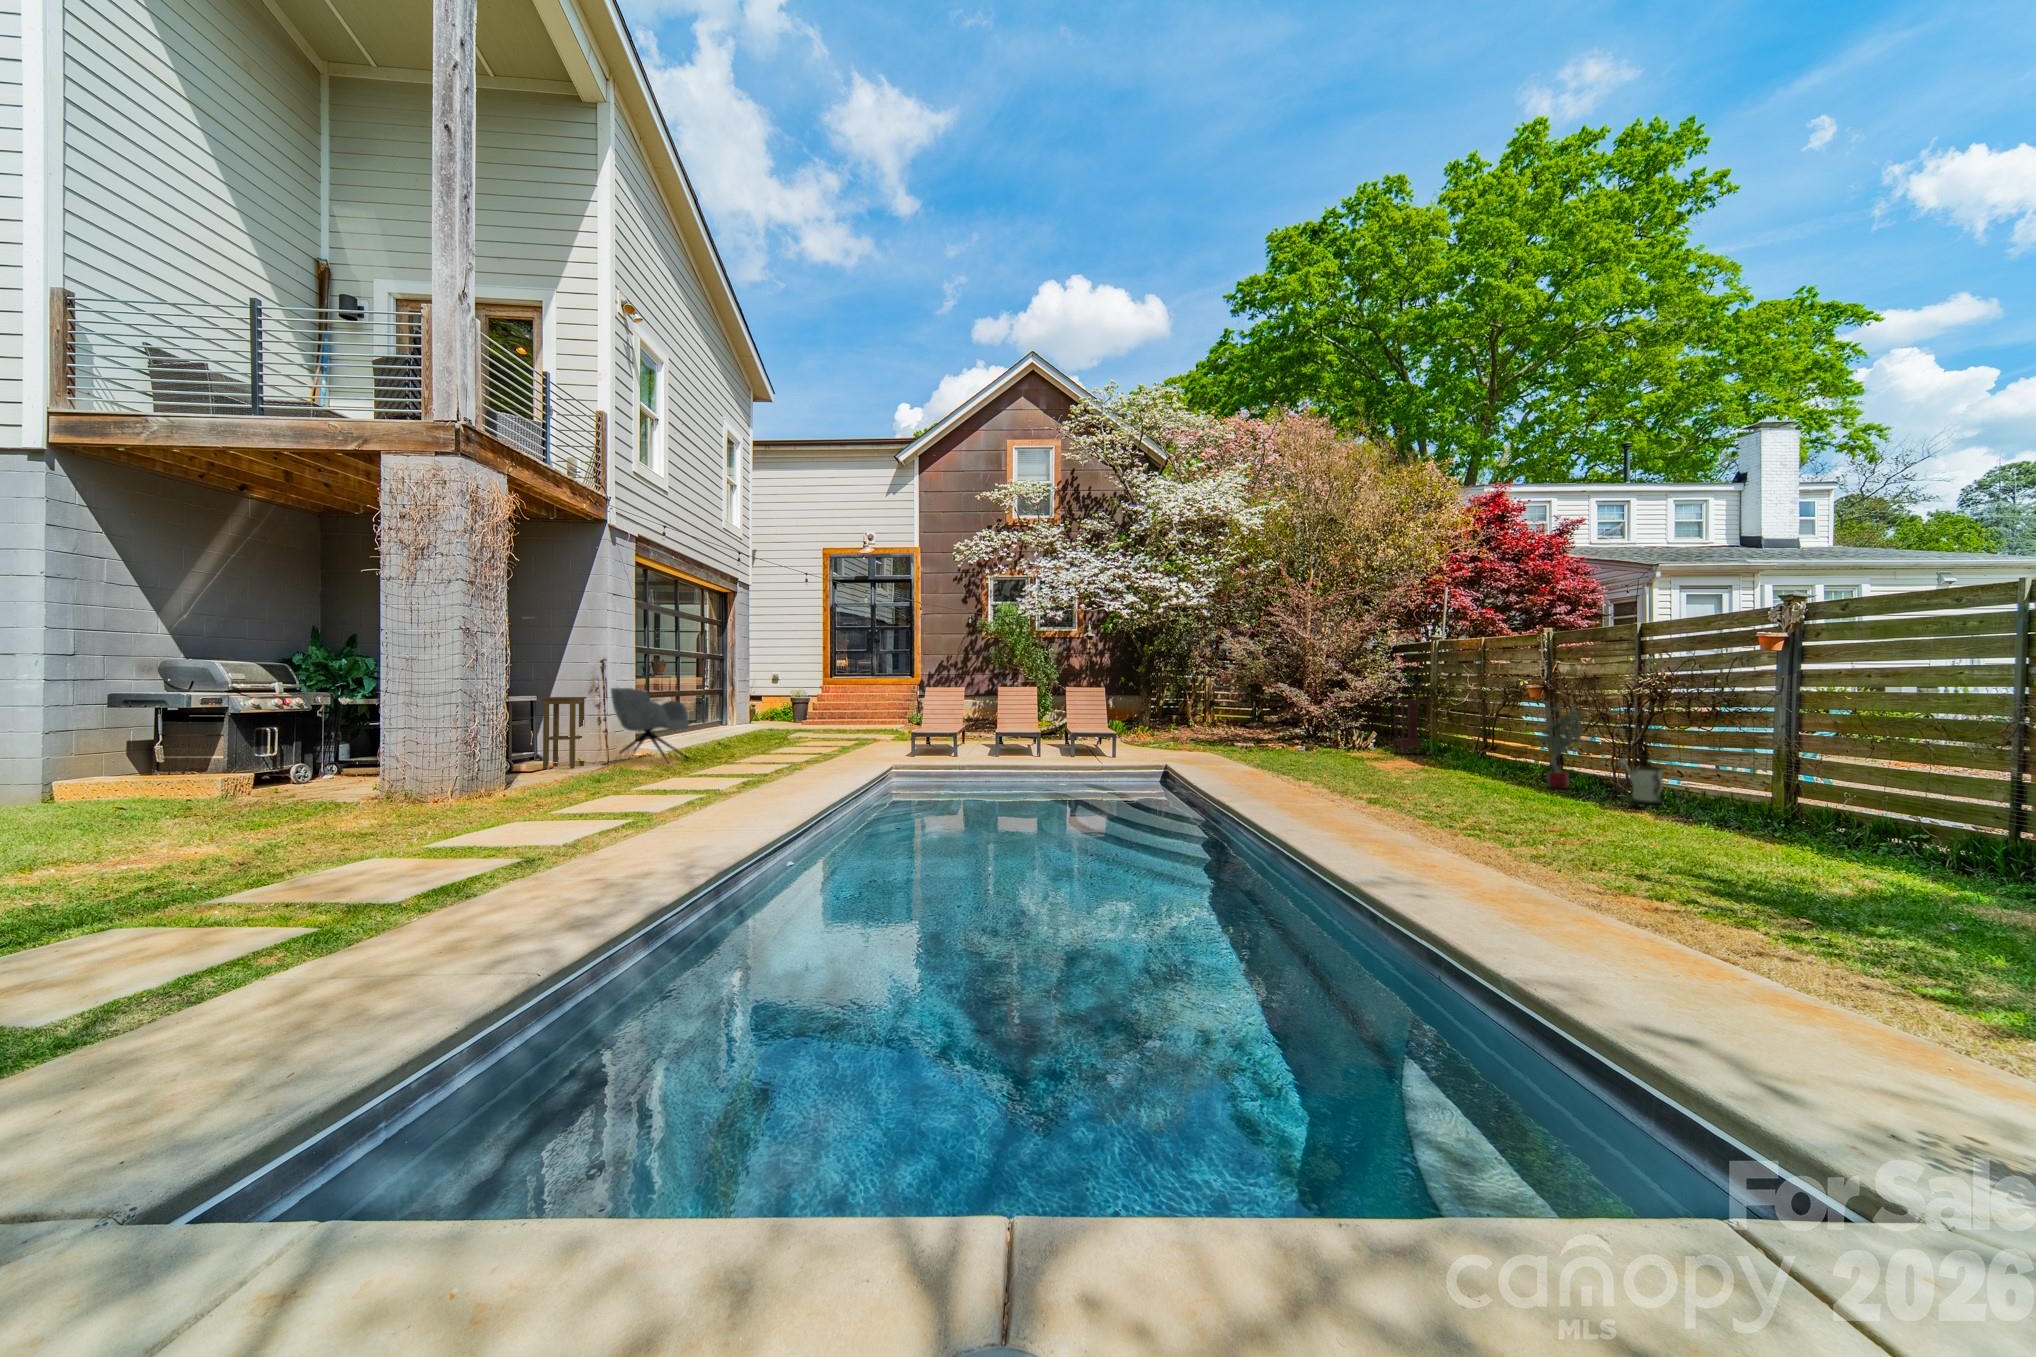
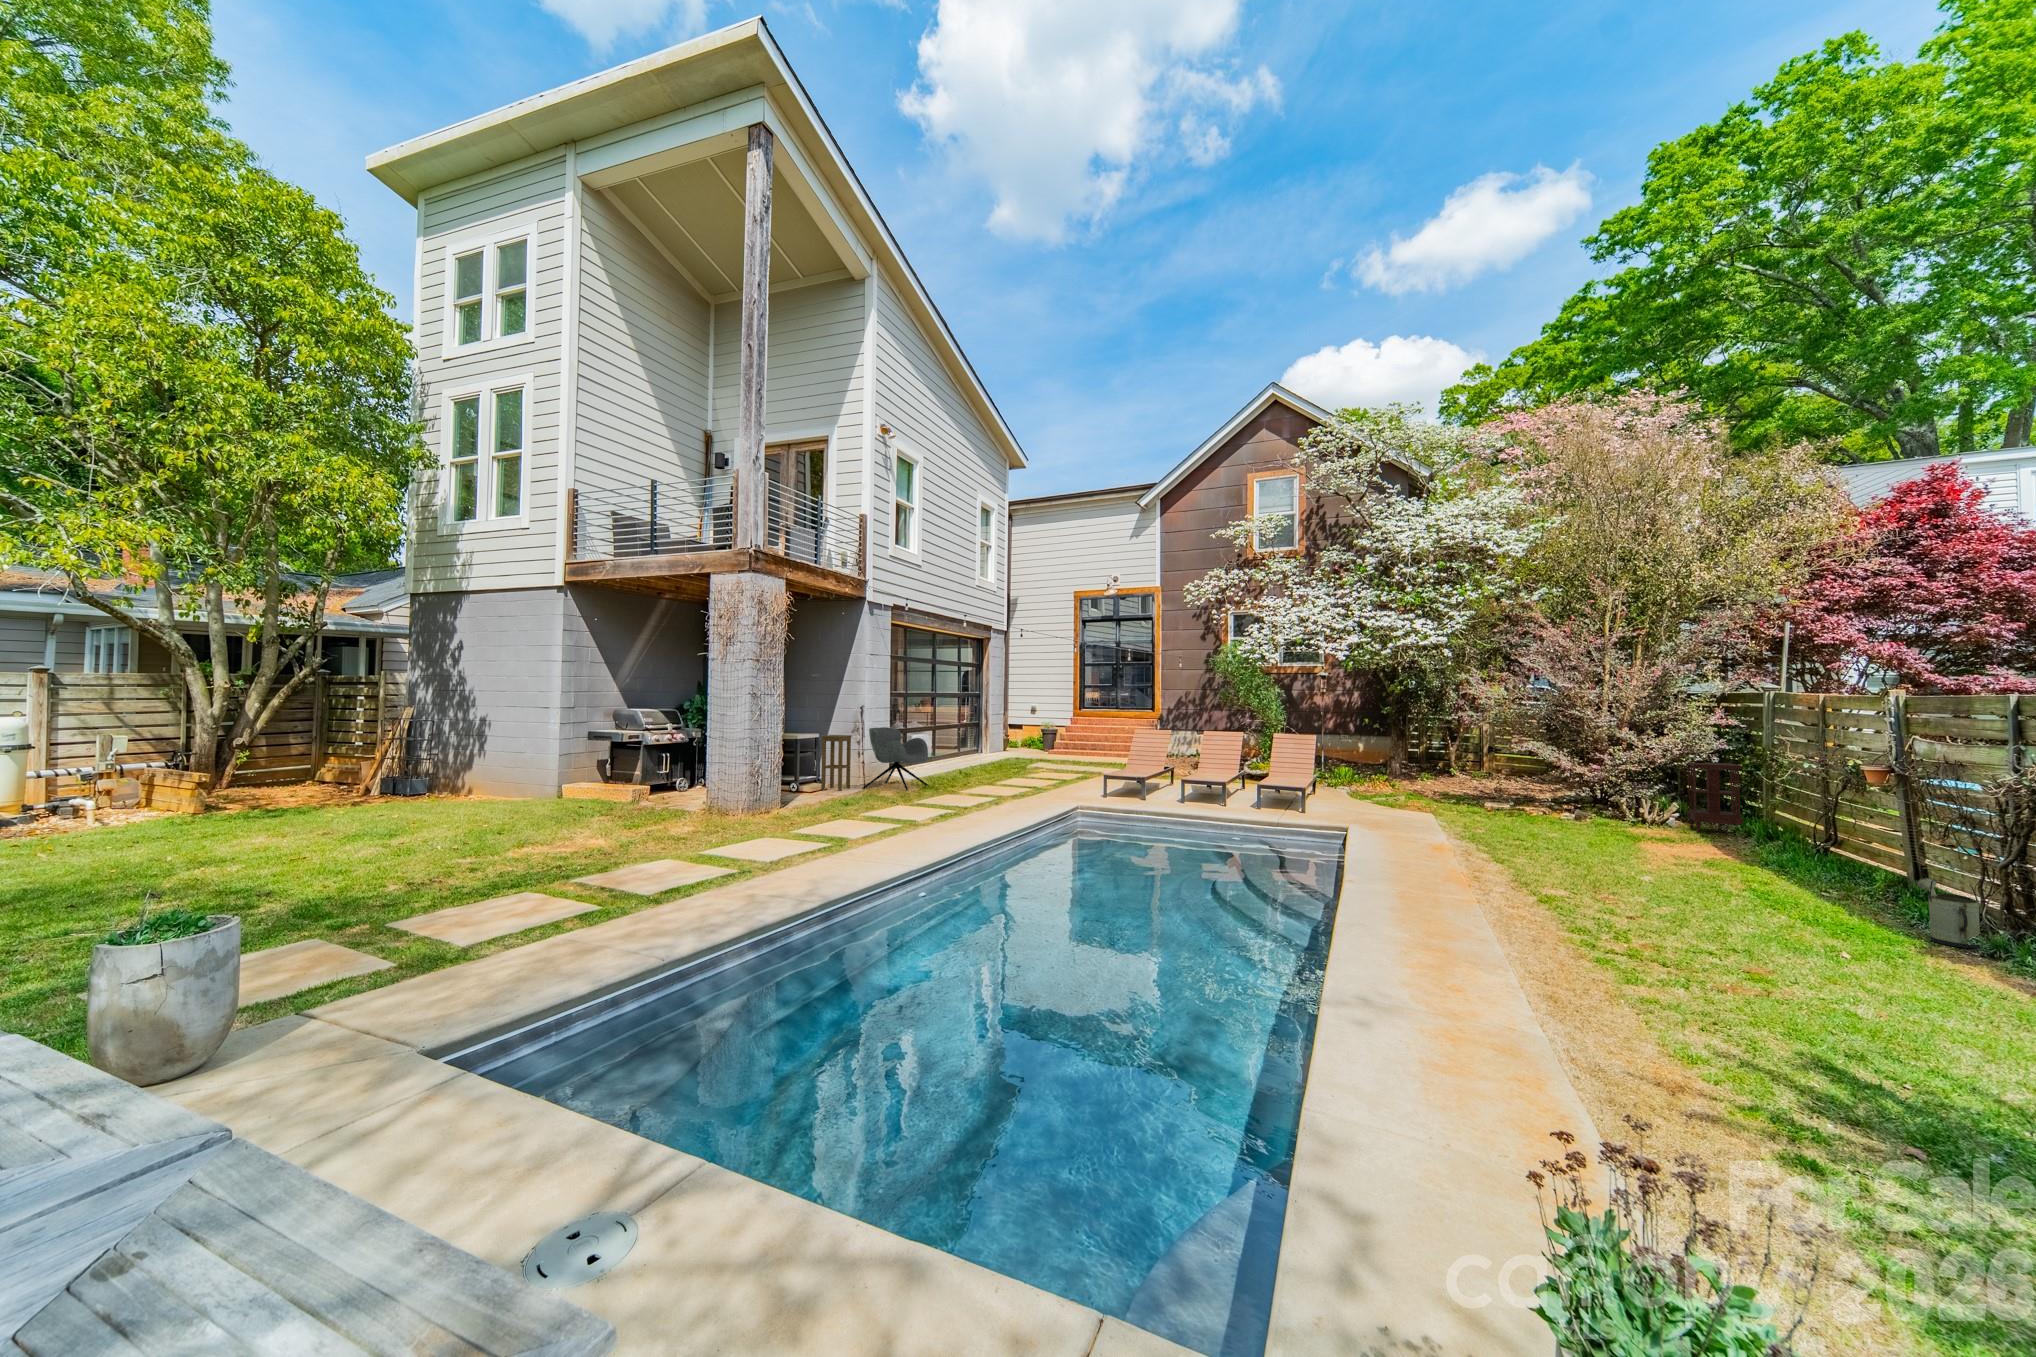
potted tree: present [1538,703,1594,789] -> none [1814,794,1907,907]

